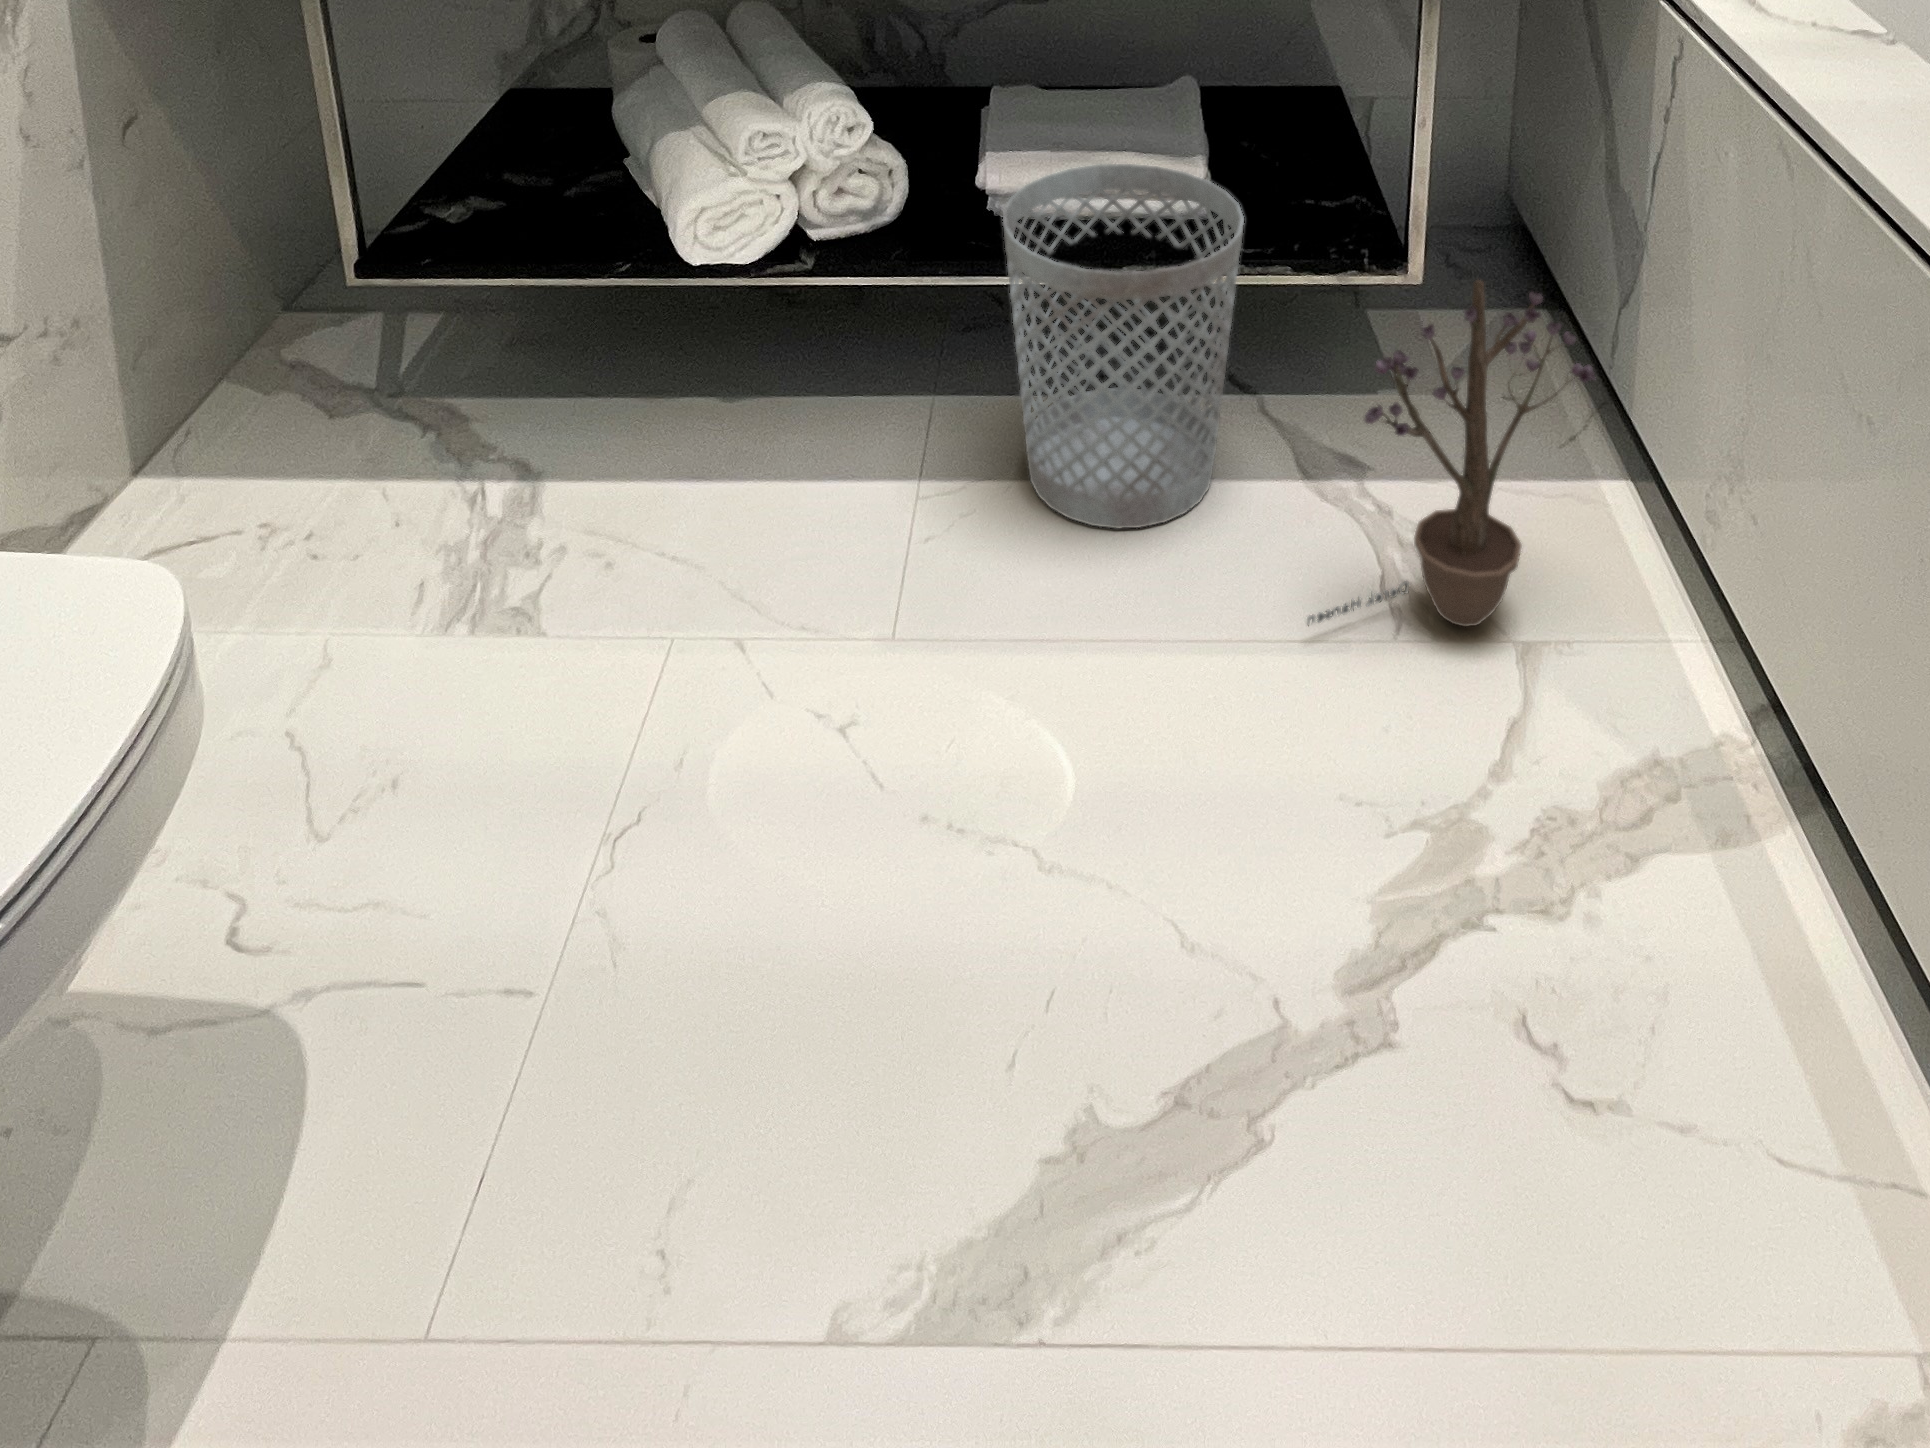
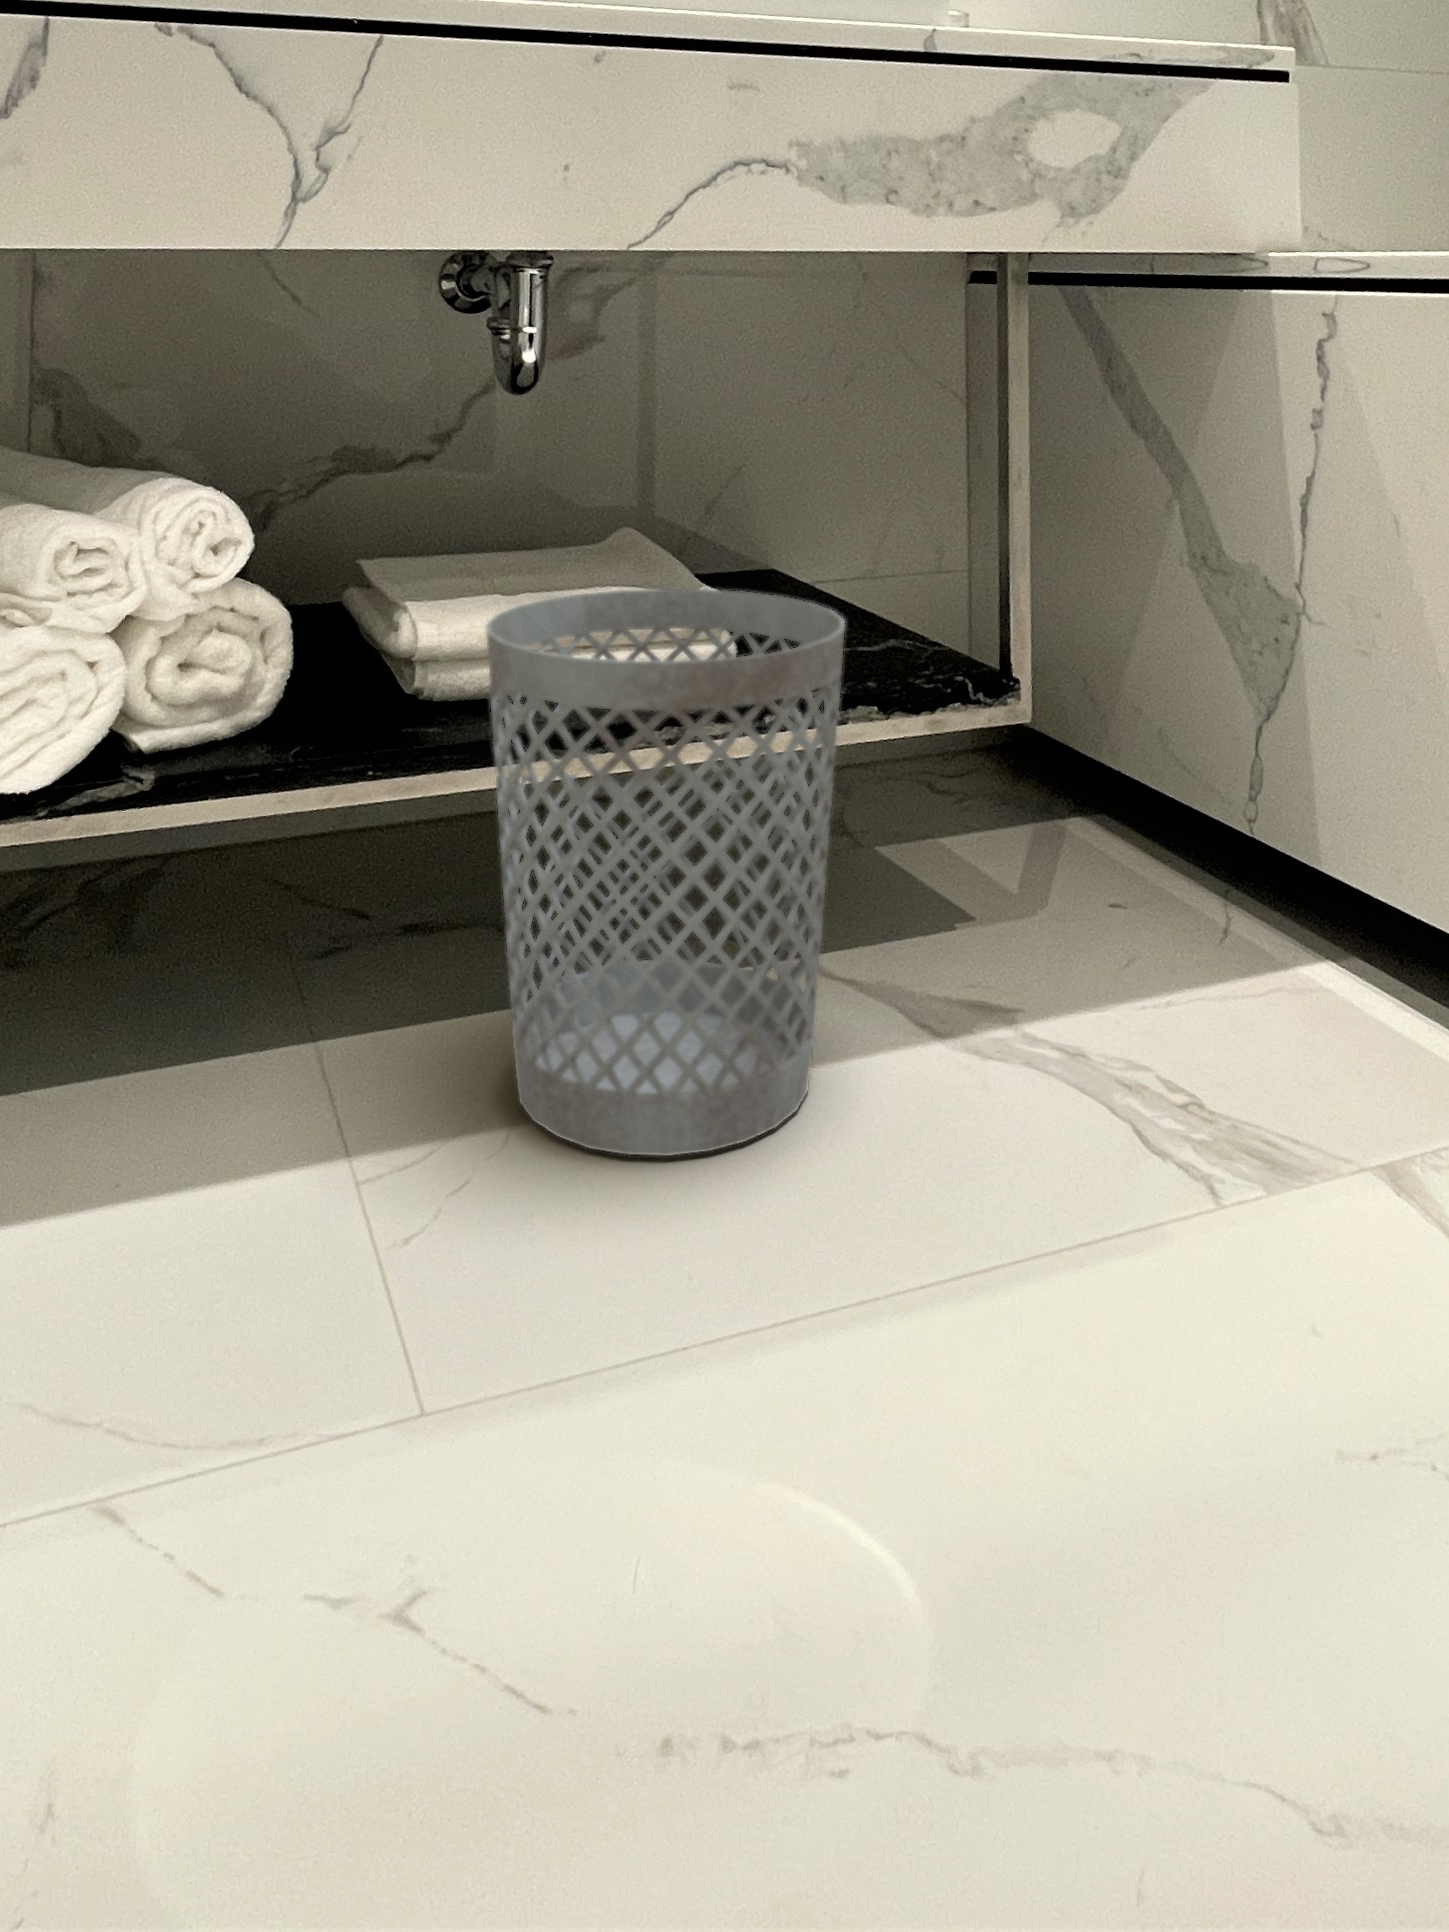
decorative plant: present [1307,280,1595,626] -> none [1095,568,1386,1199]

